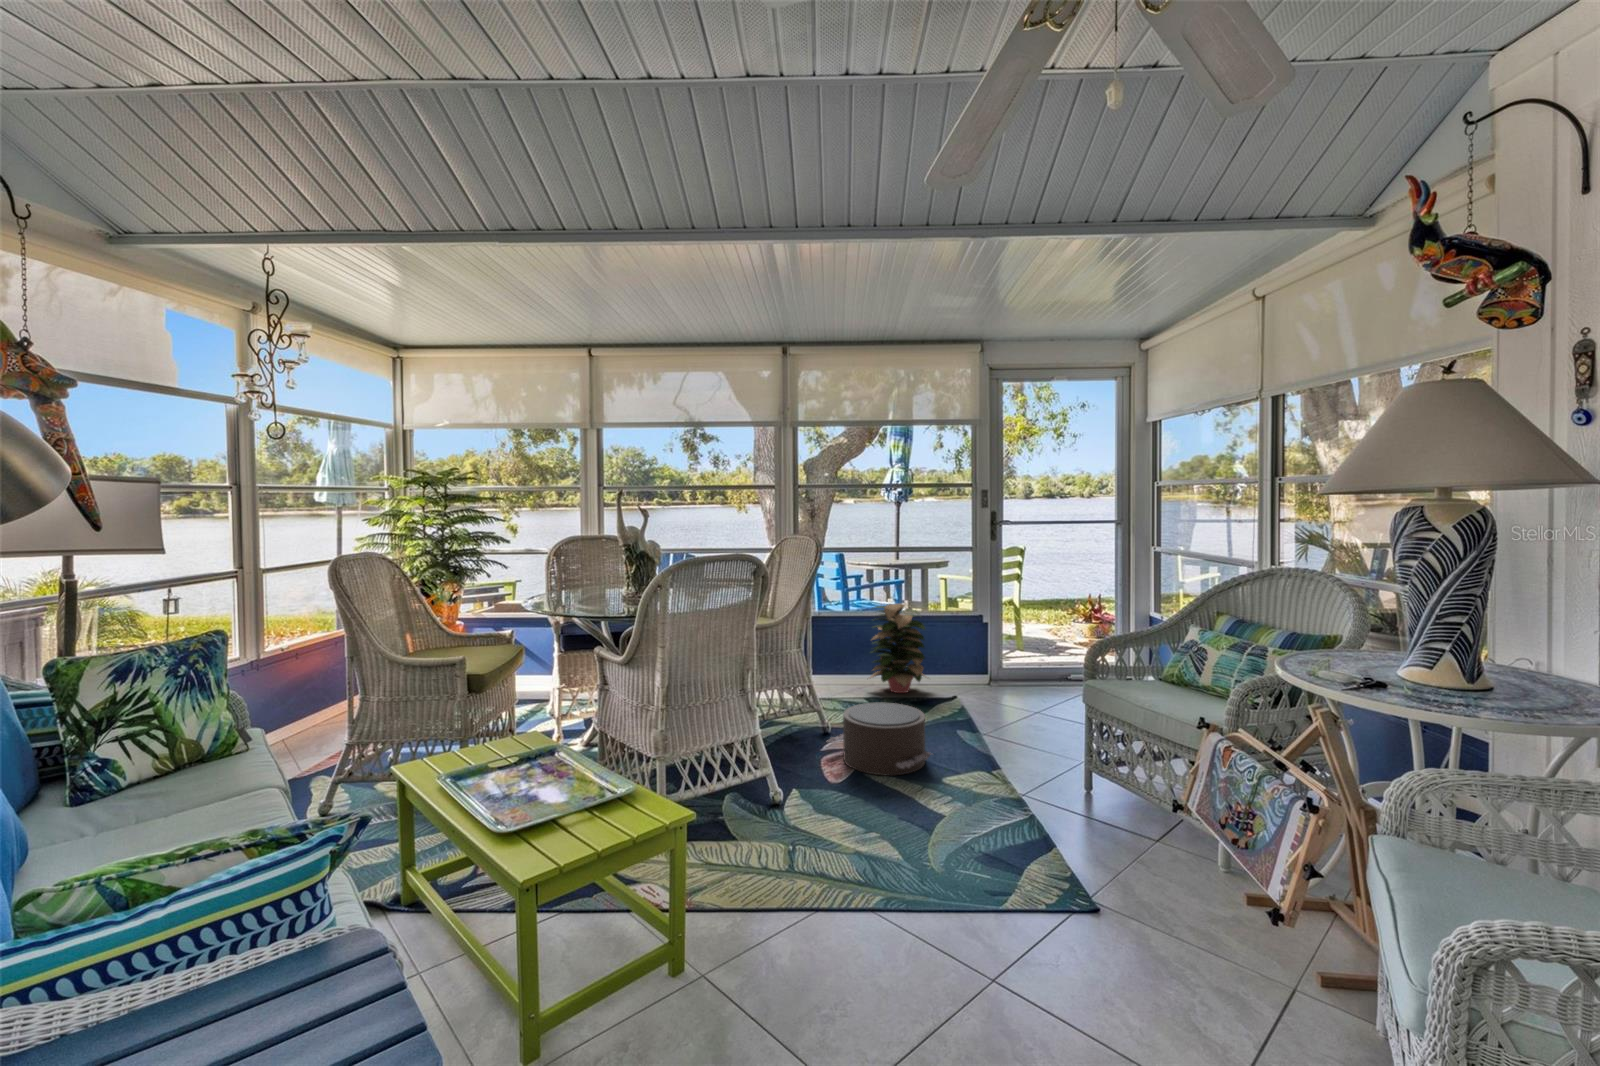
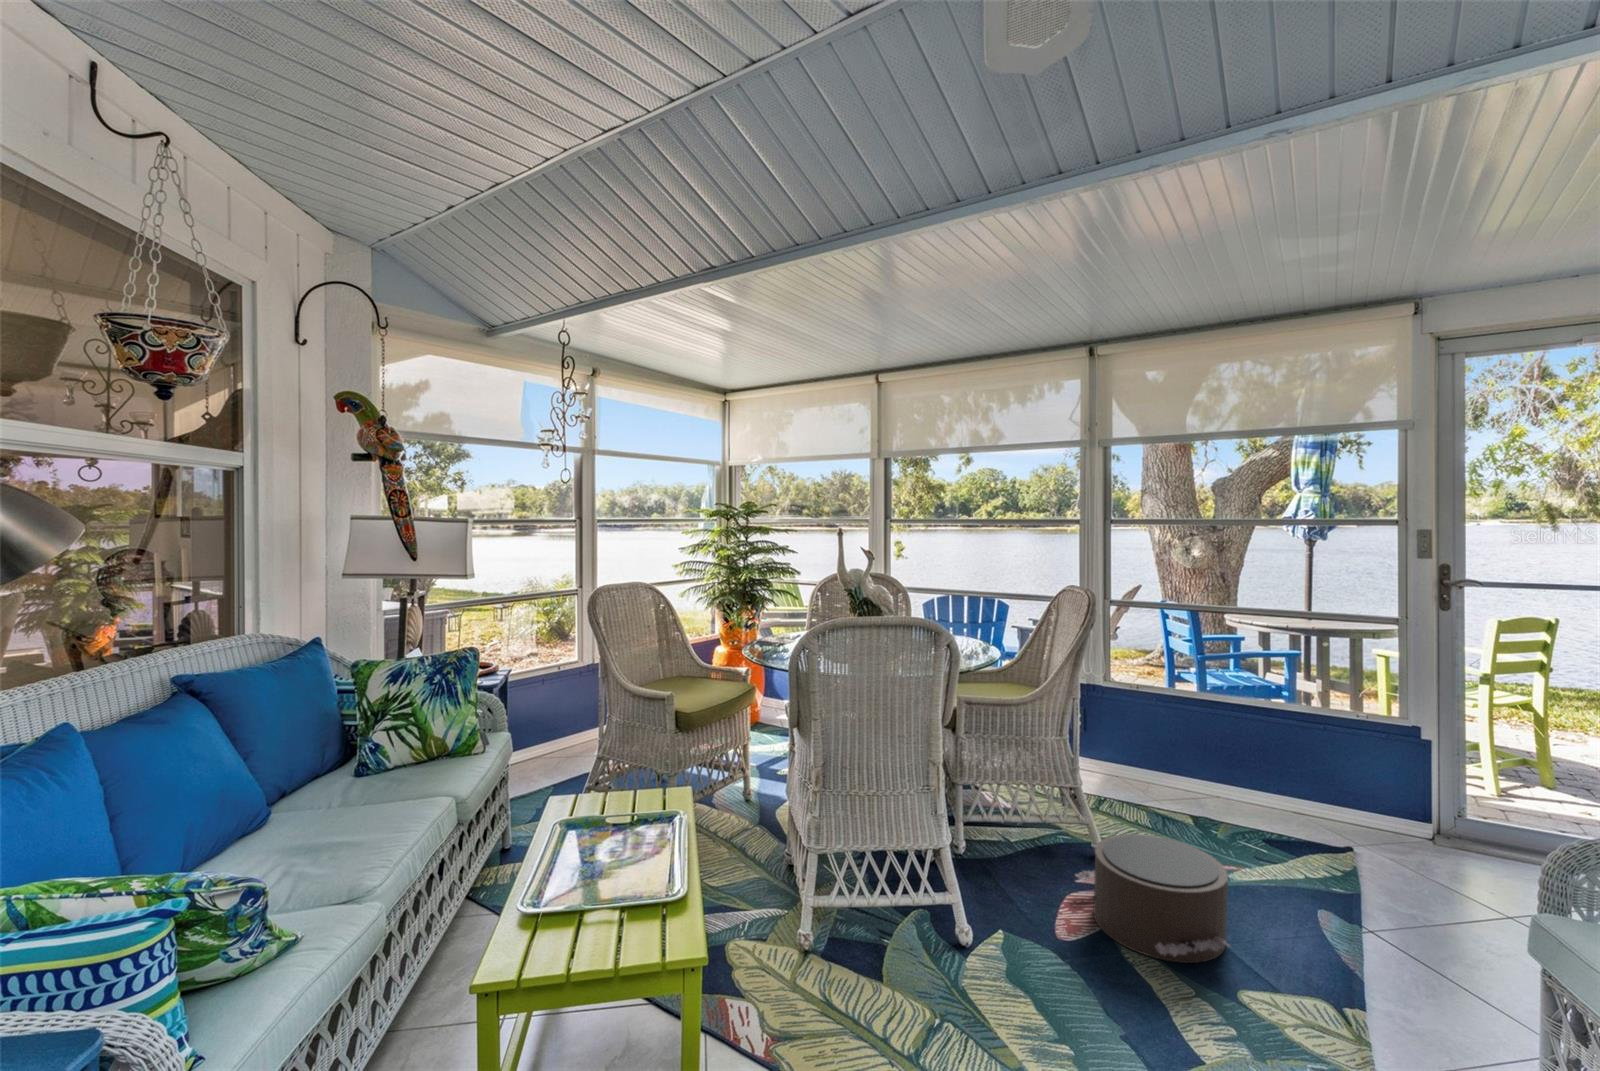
decorative plant: present [870,604,925,693] -> none [1199,685,1312,822]

